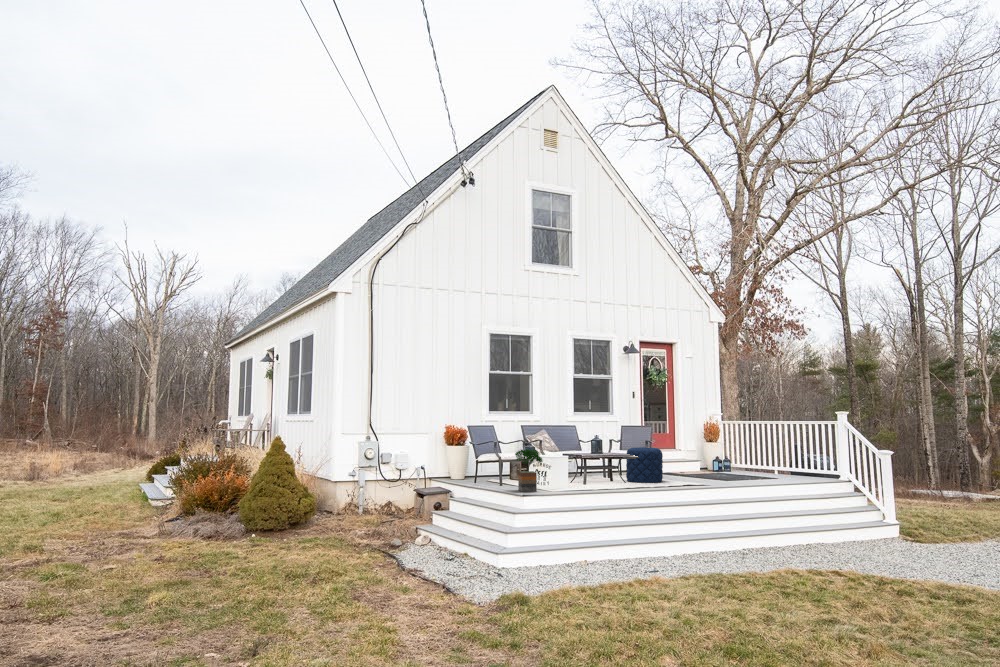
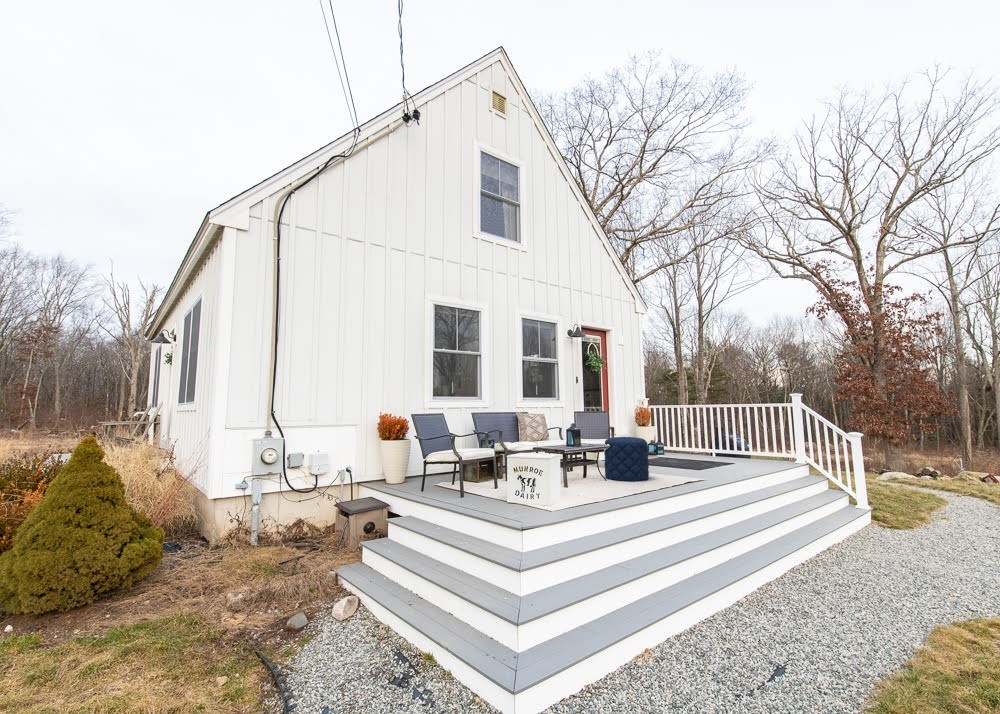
potted tree: present [515,449,543,492] -> none [496,448,543,516]

